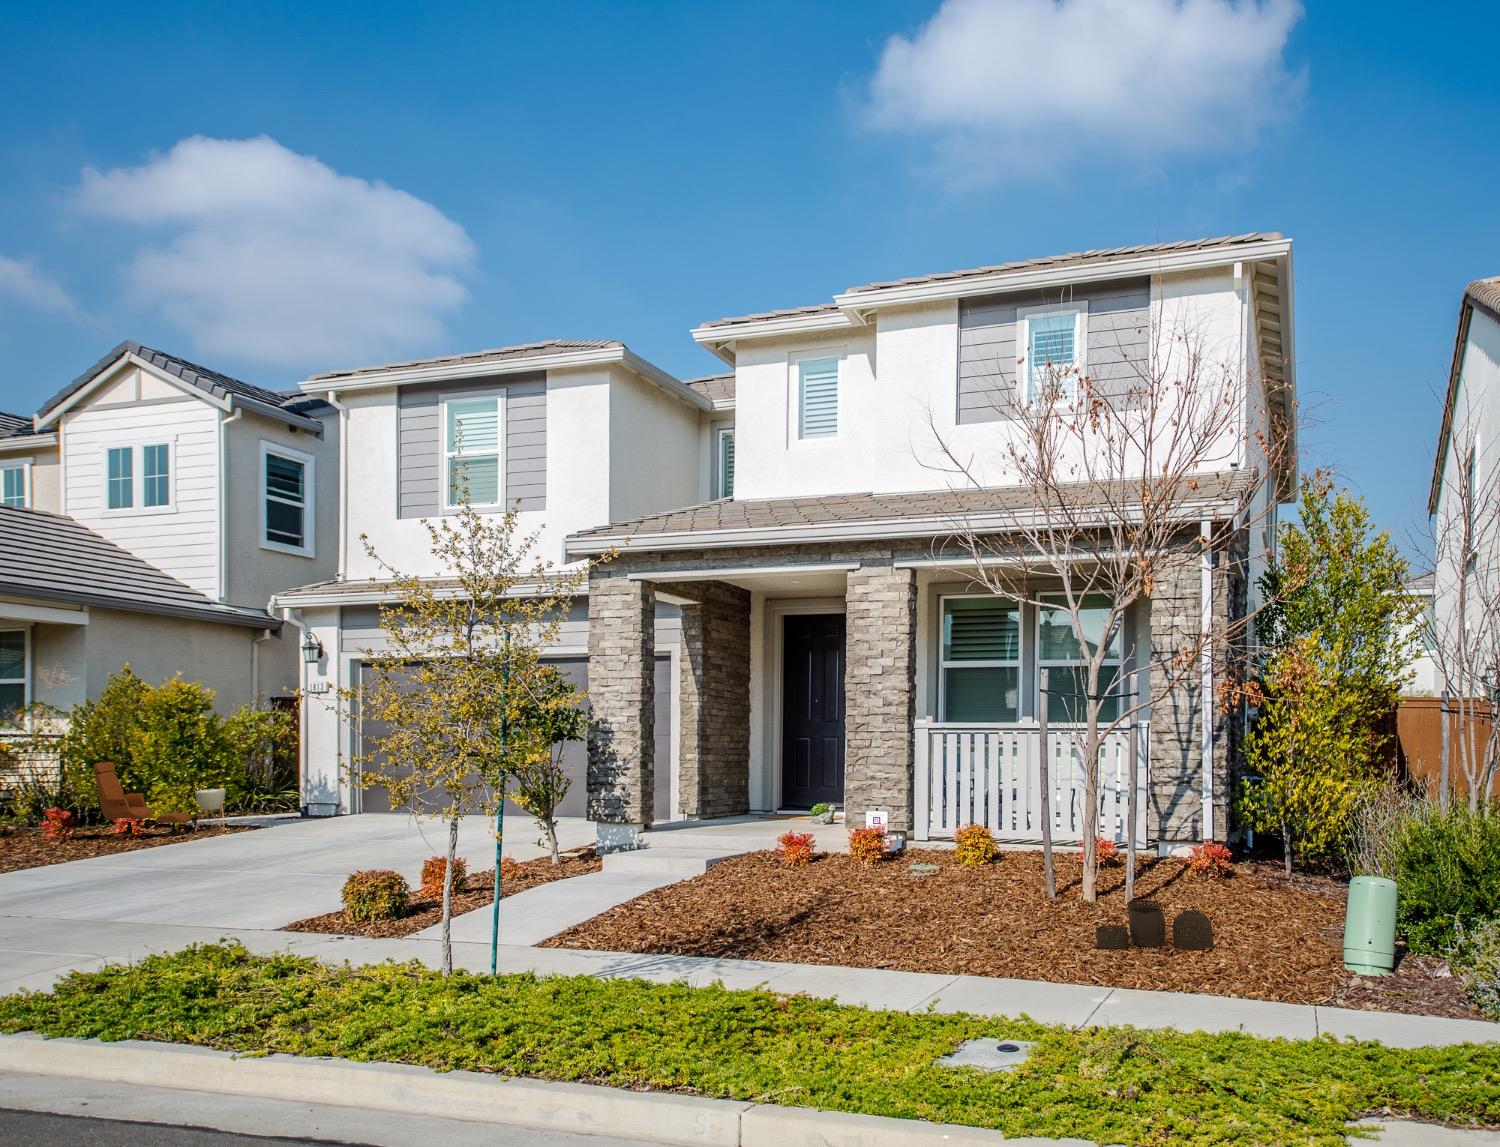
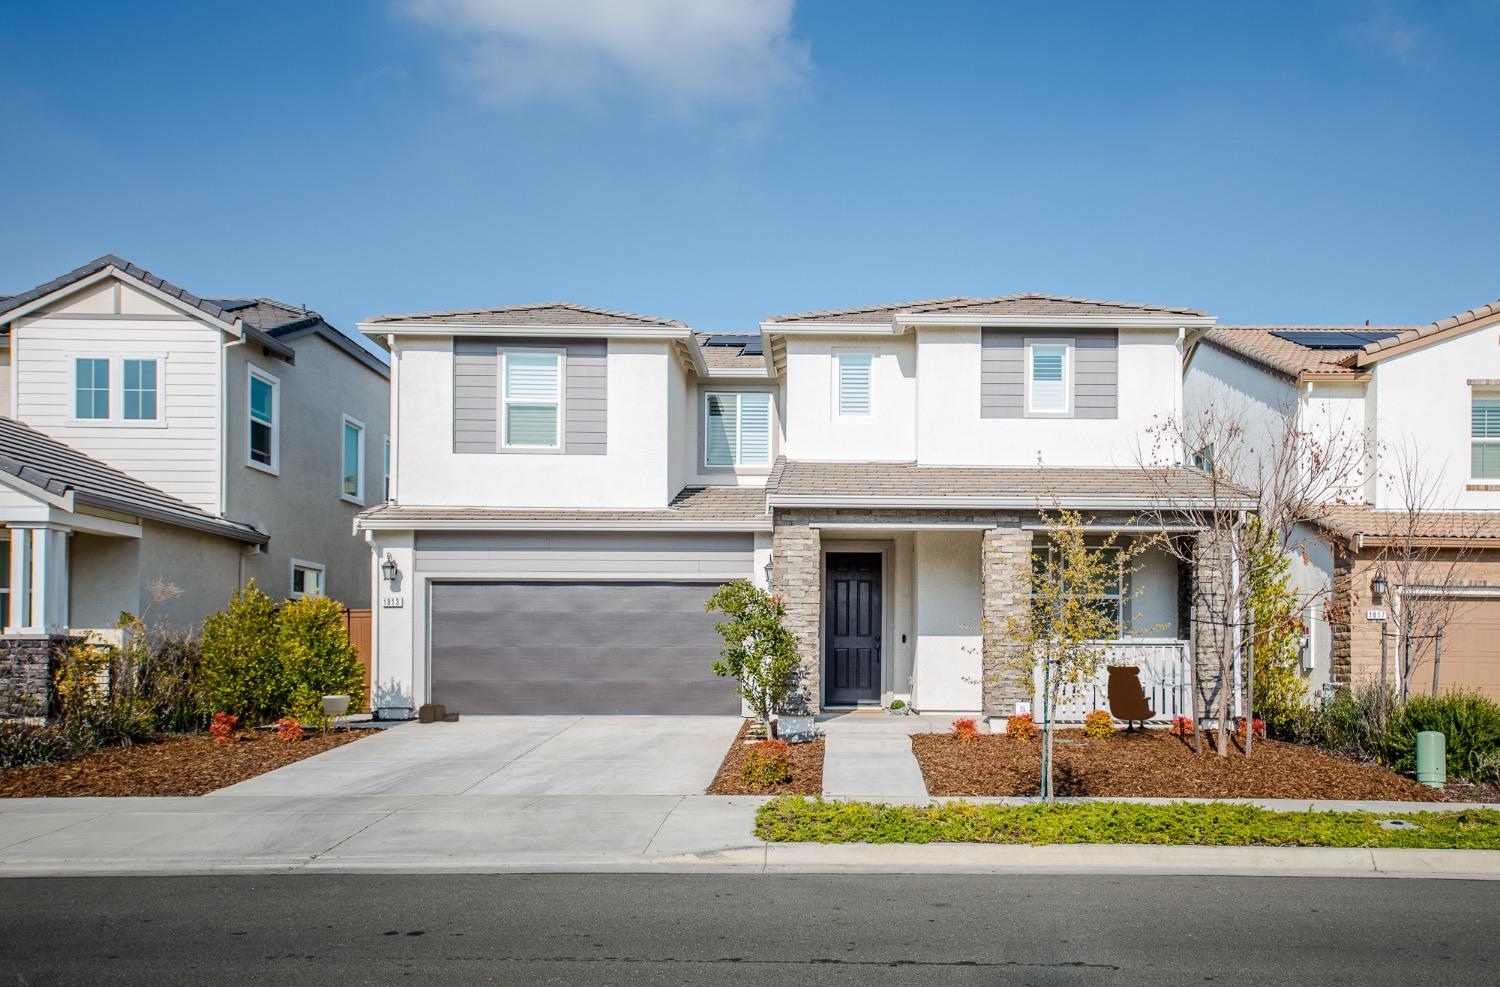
lounge chair: present [94,762,191,840] -> present [1107,665,1158,739]
woven basket: present [1096,895,1215,950] -> present [419,704,459,723]

